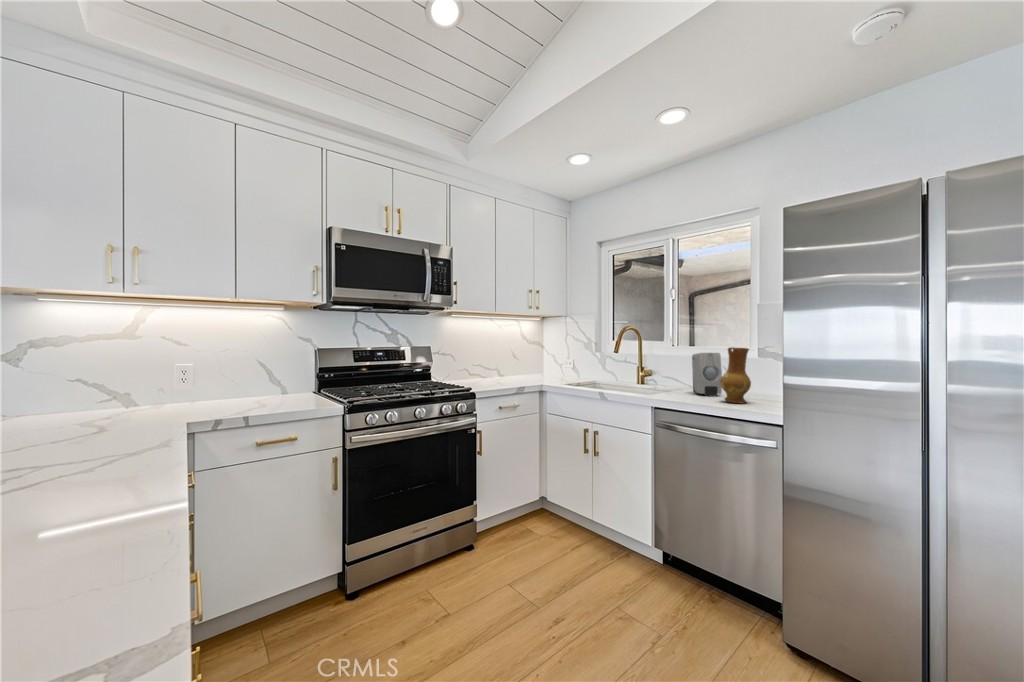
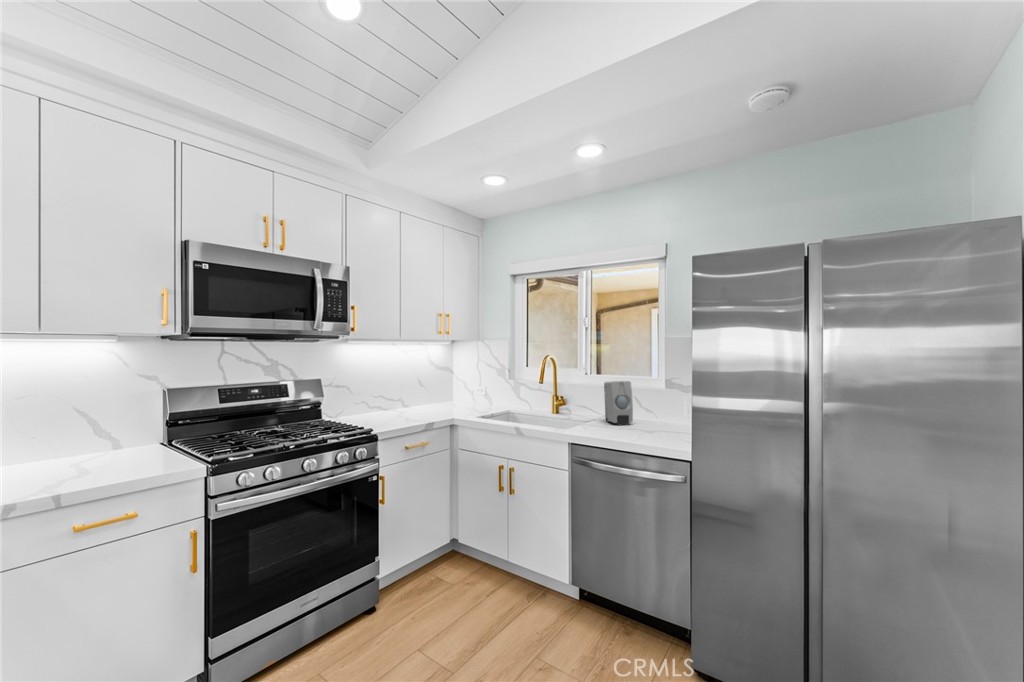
ceramic jug: present [720,347,751,403] -> none [633,378,661,435]

